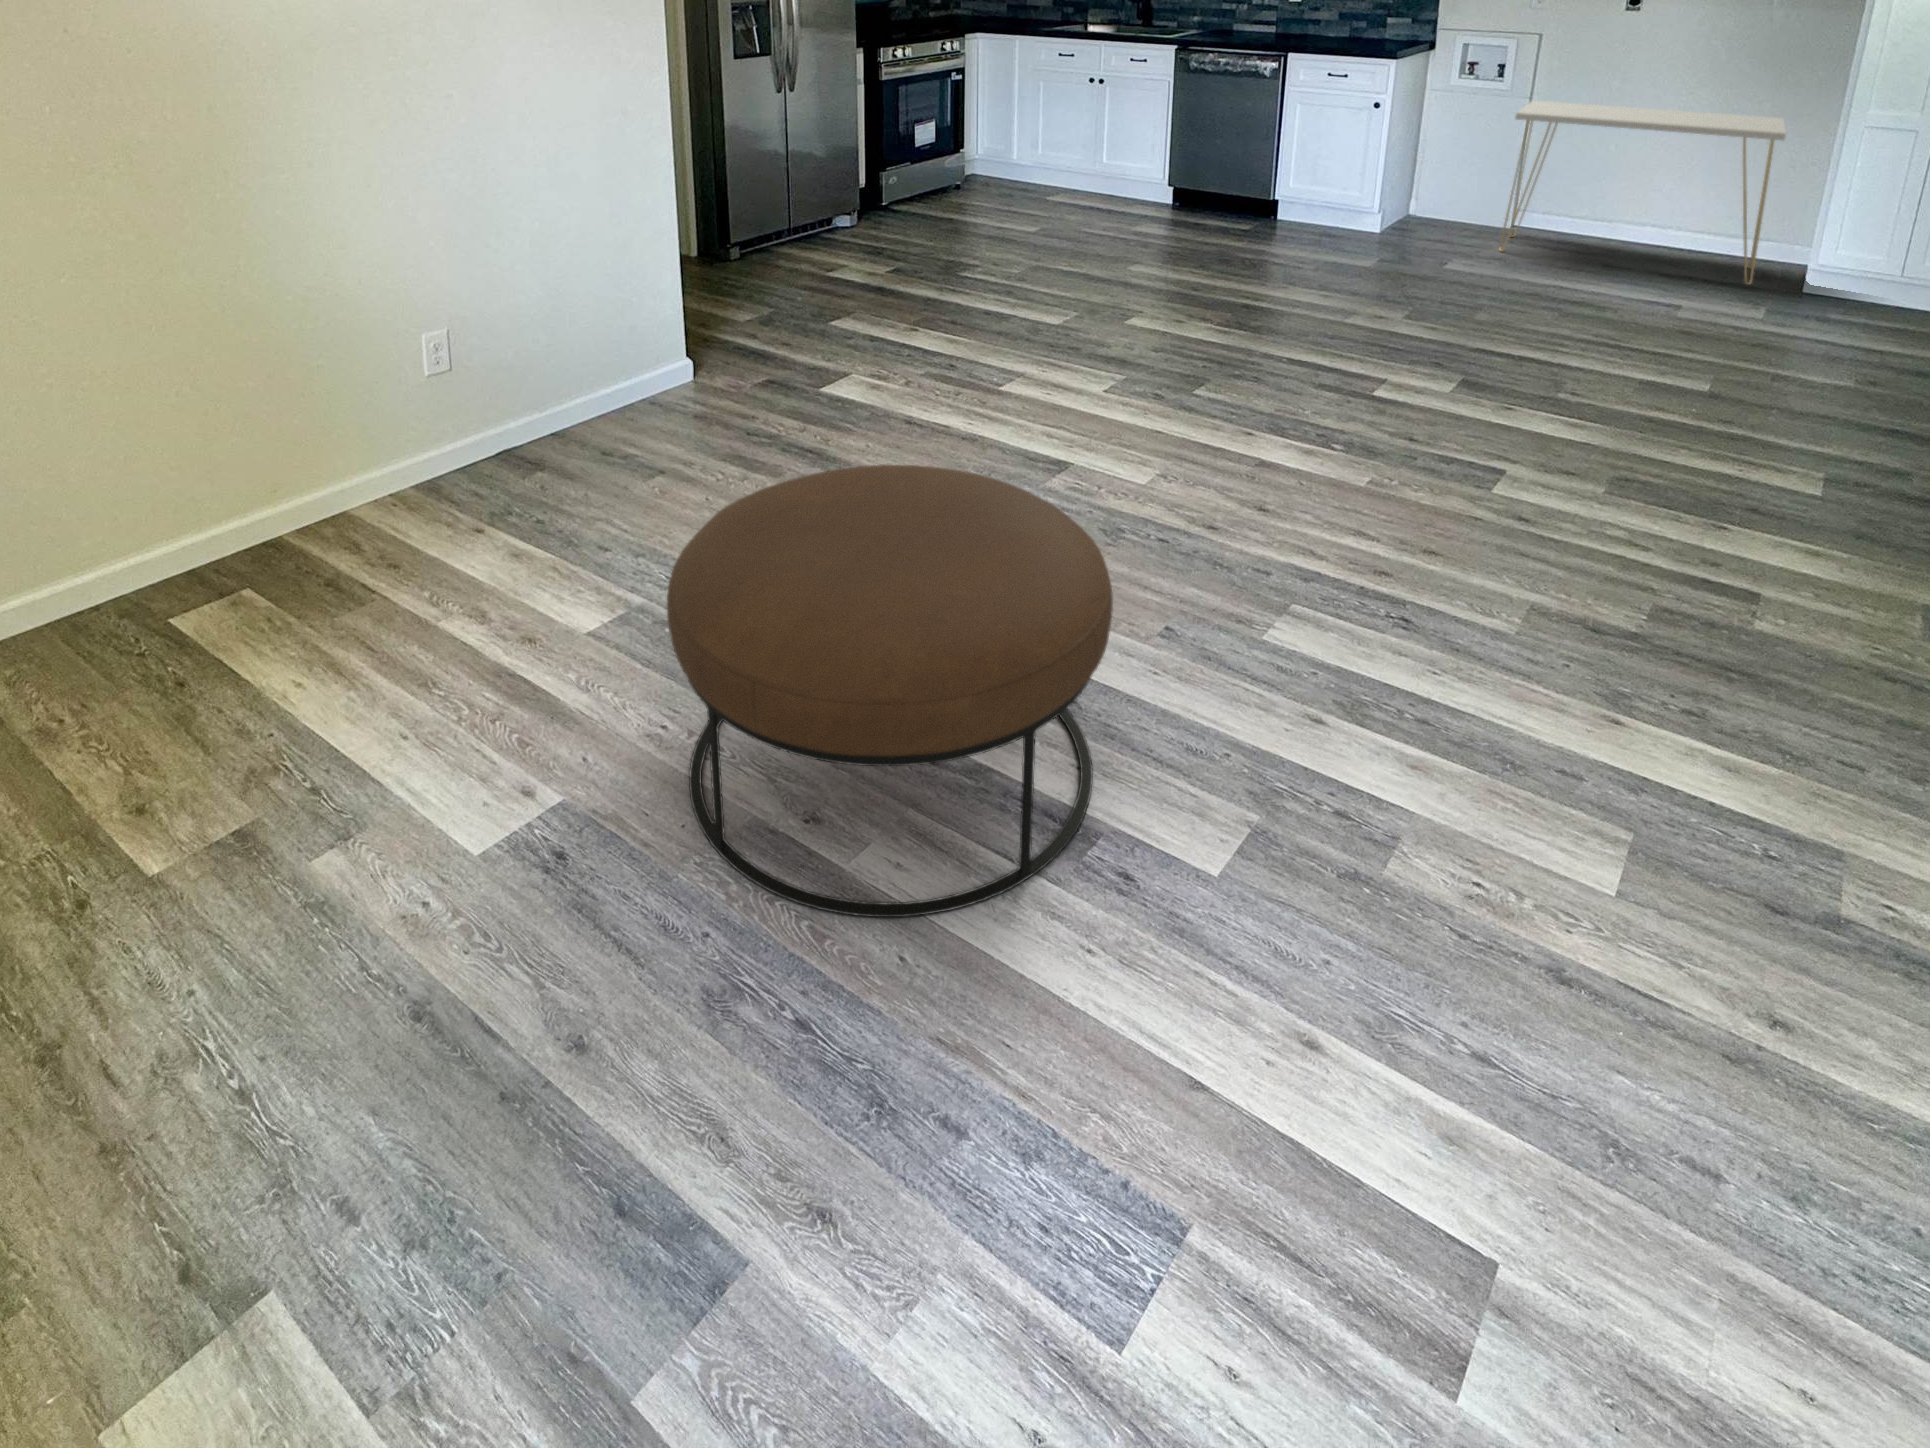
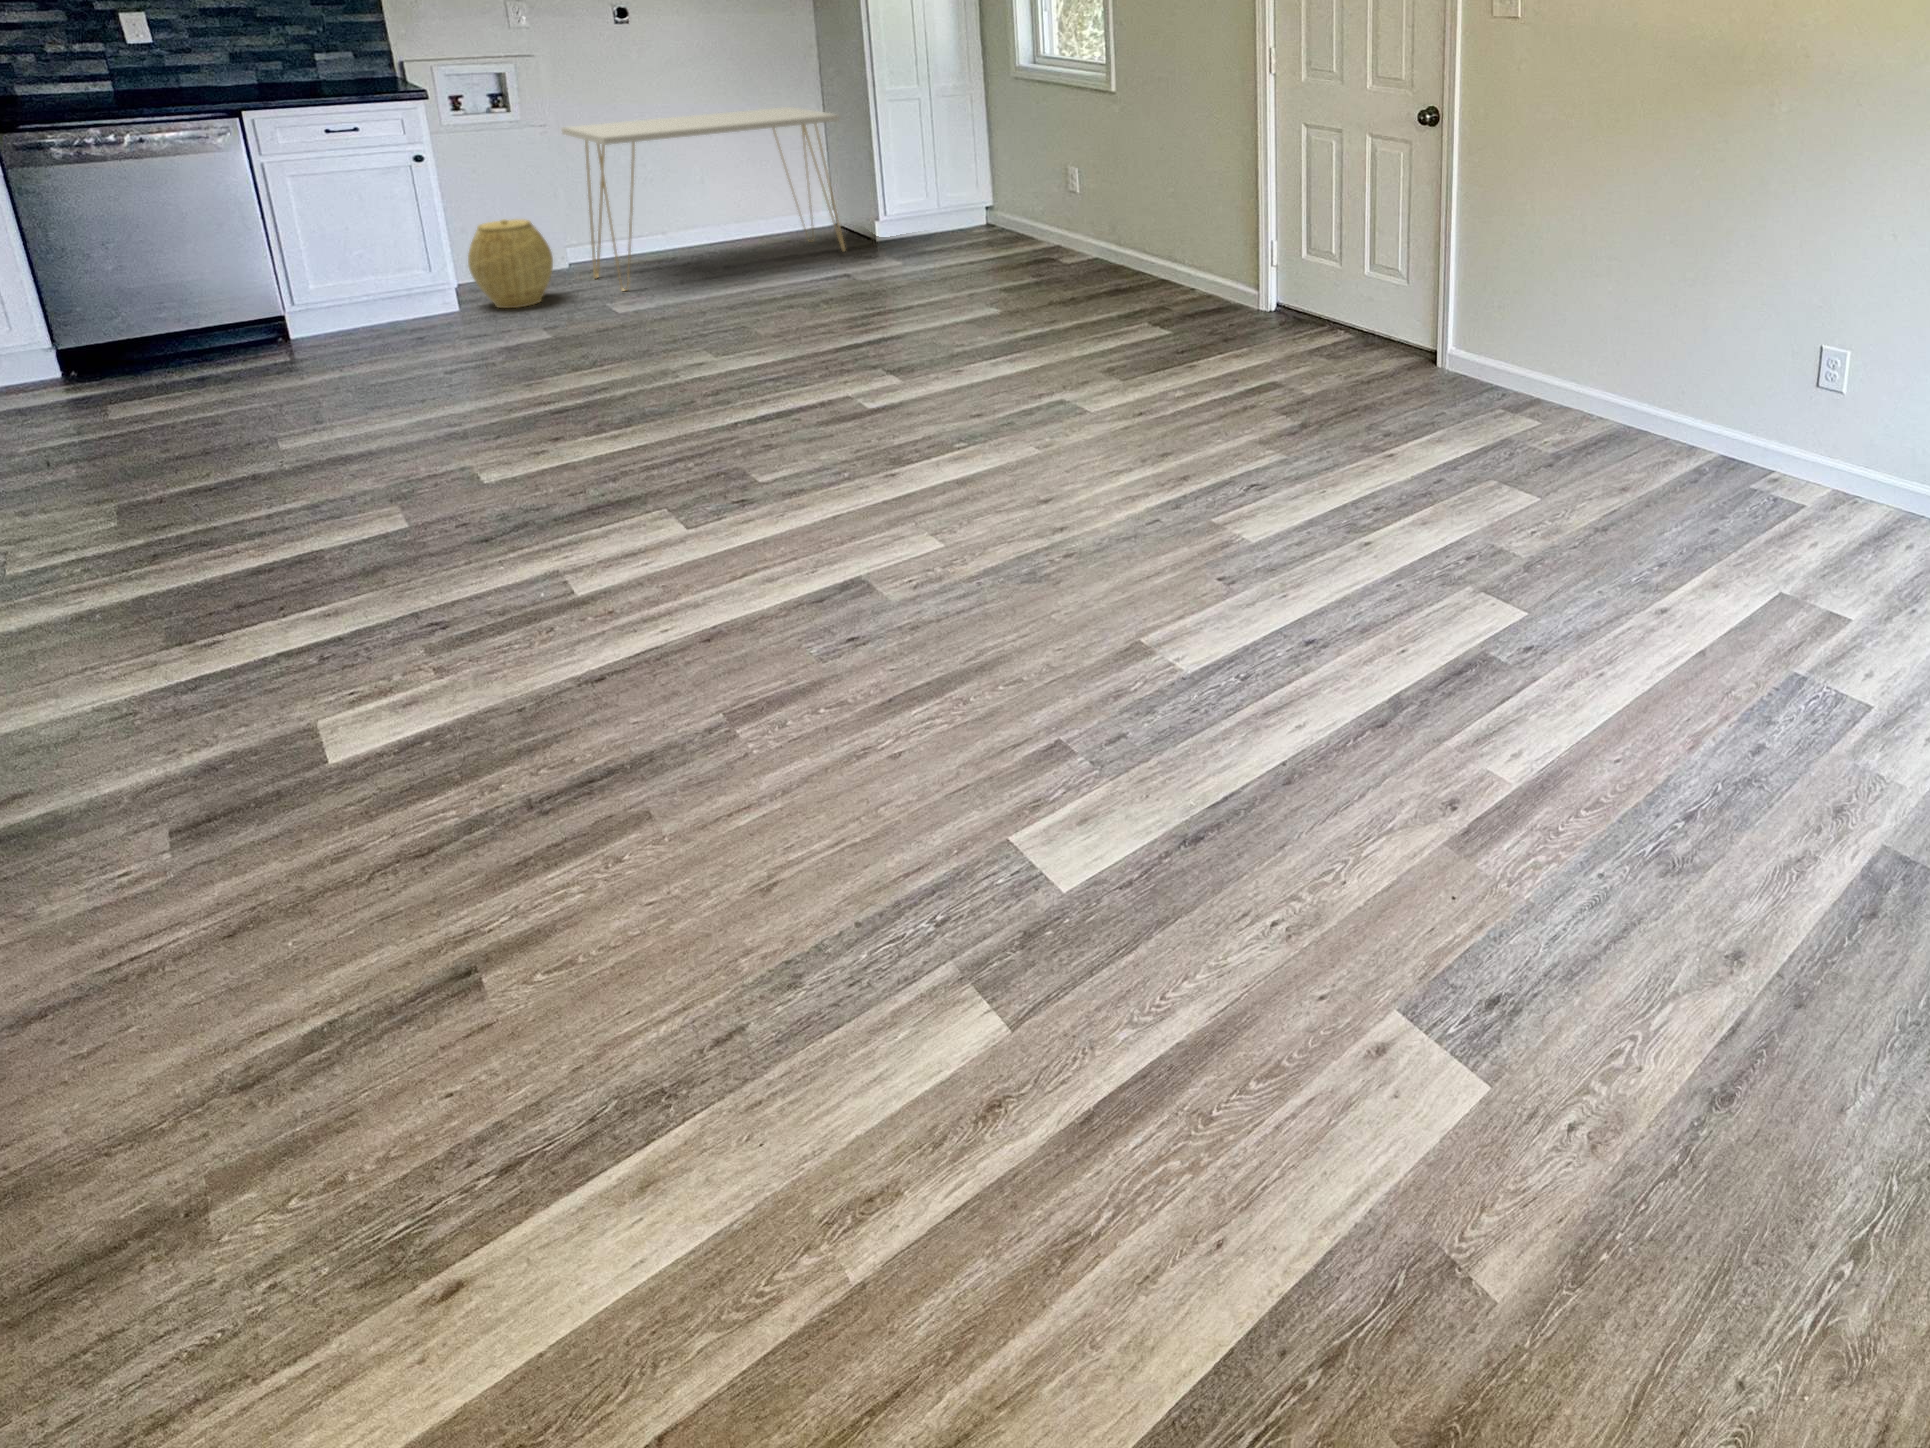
woven basket: none [1399,165,1462,239] -> present [468,219,553,308]
ottoman: present [667,465,1113,917] -> none [1144,455,1594,895]

